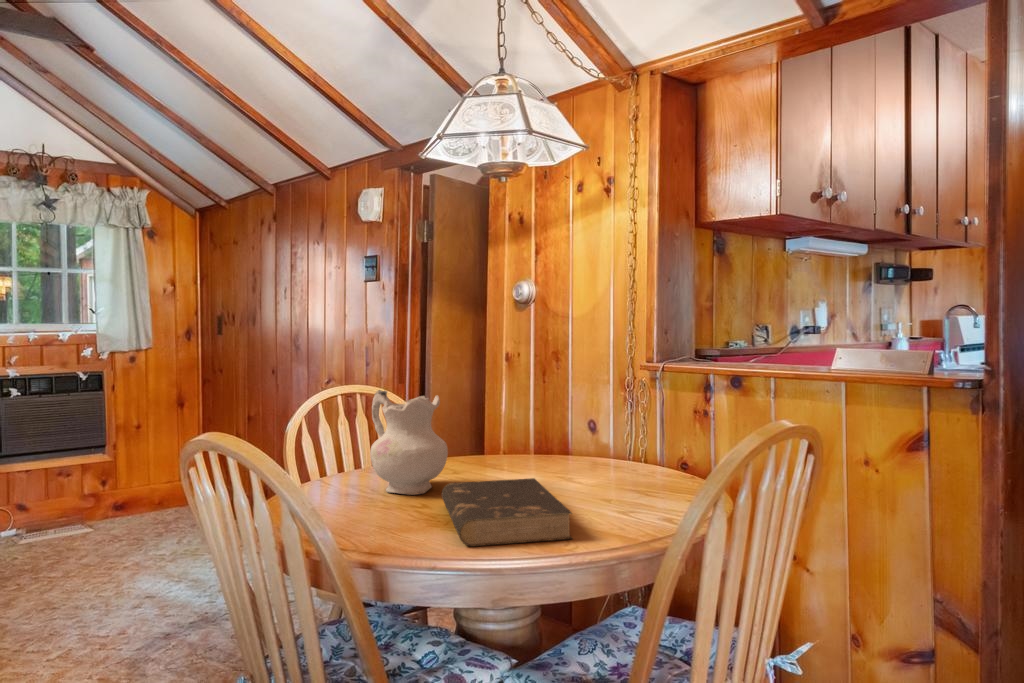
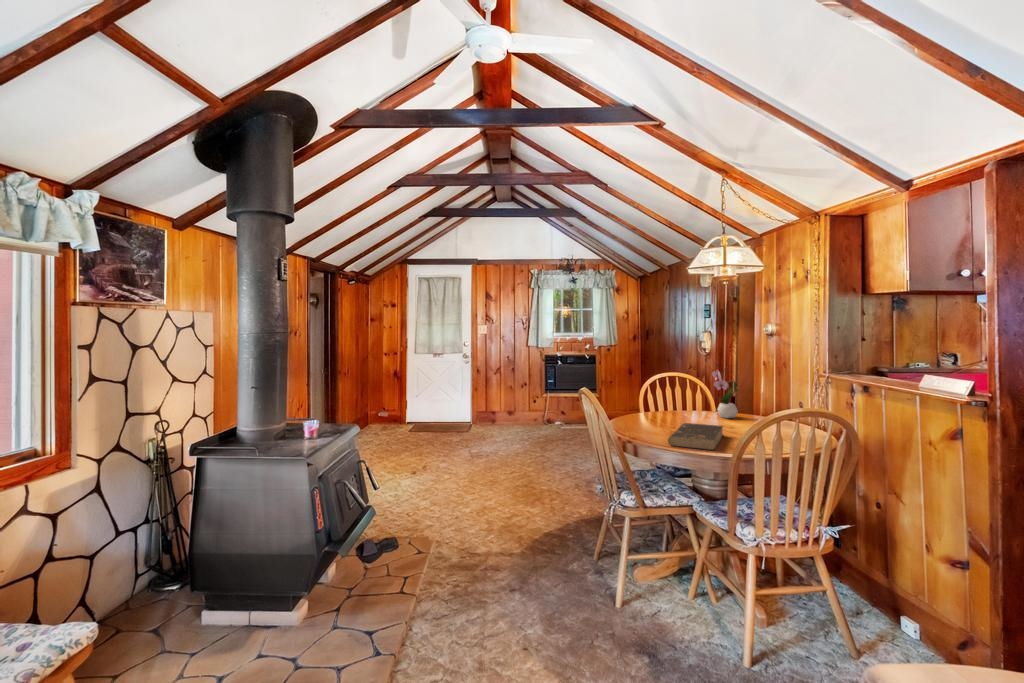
flower arrangement: none [457,346,510,465] -> present [712,363,738,418]
ceramic pitcher: present [370,390,448,495] -> none [660,381,694,426]

